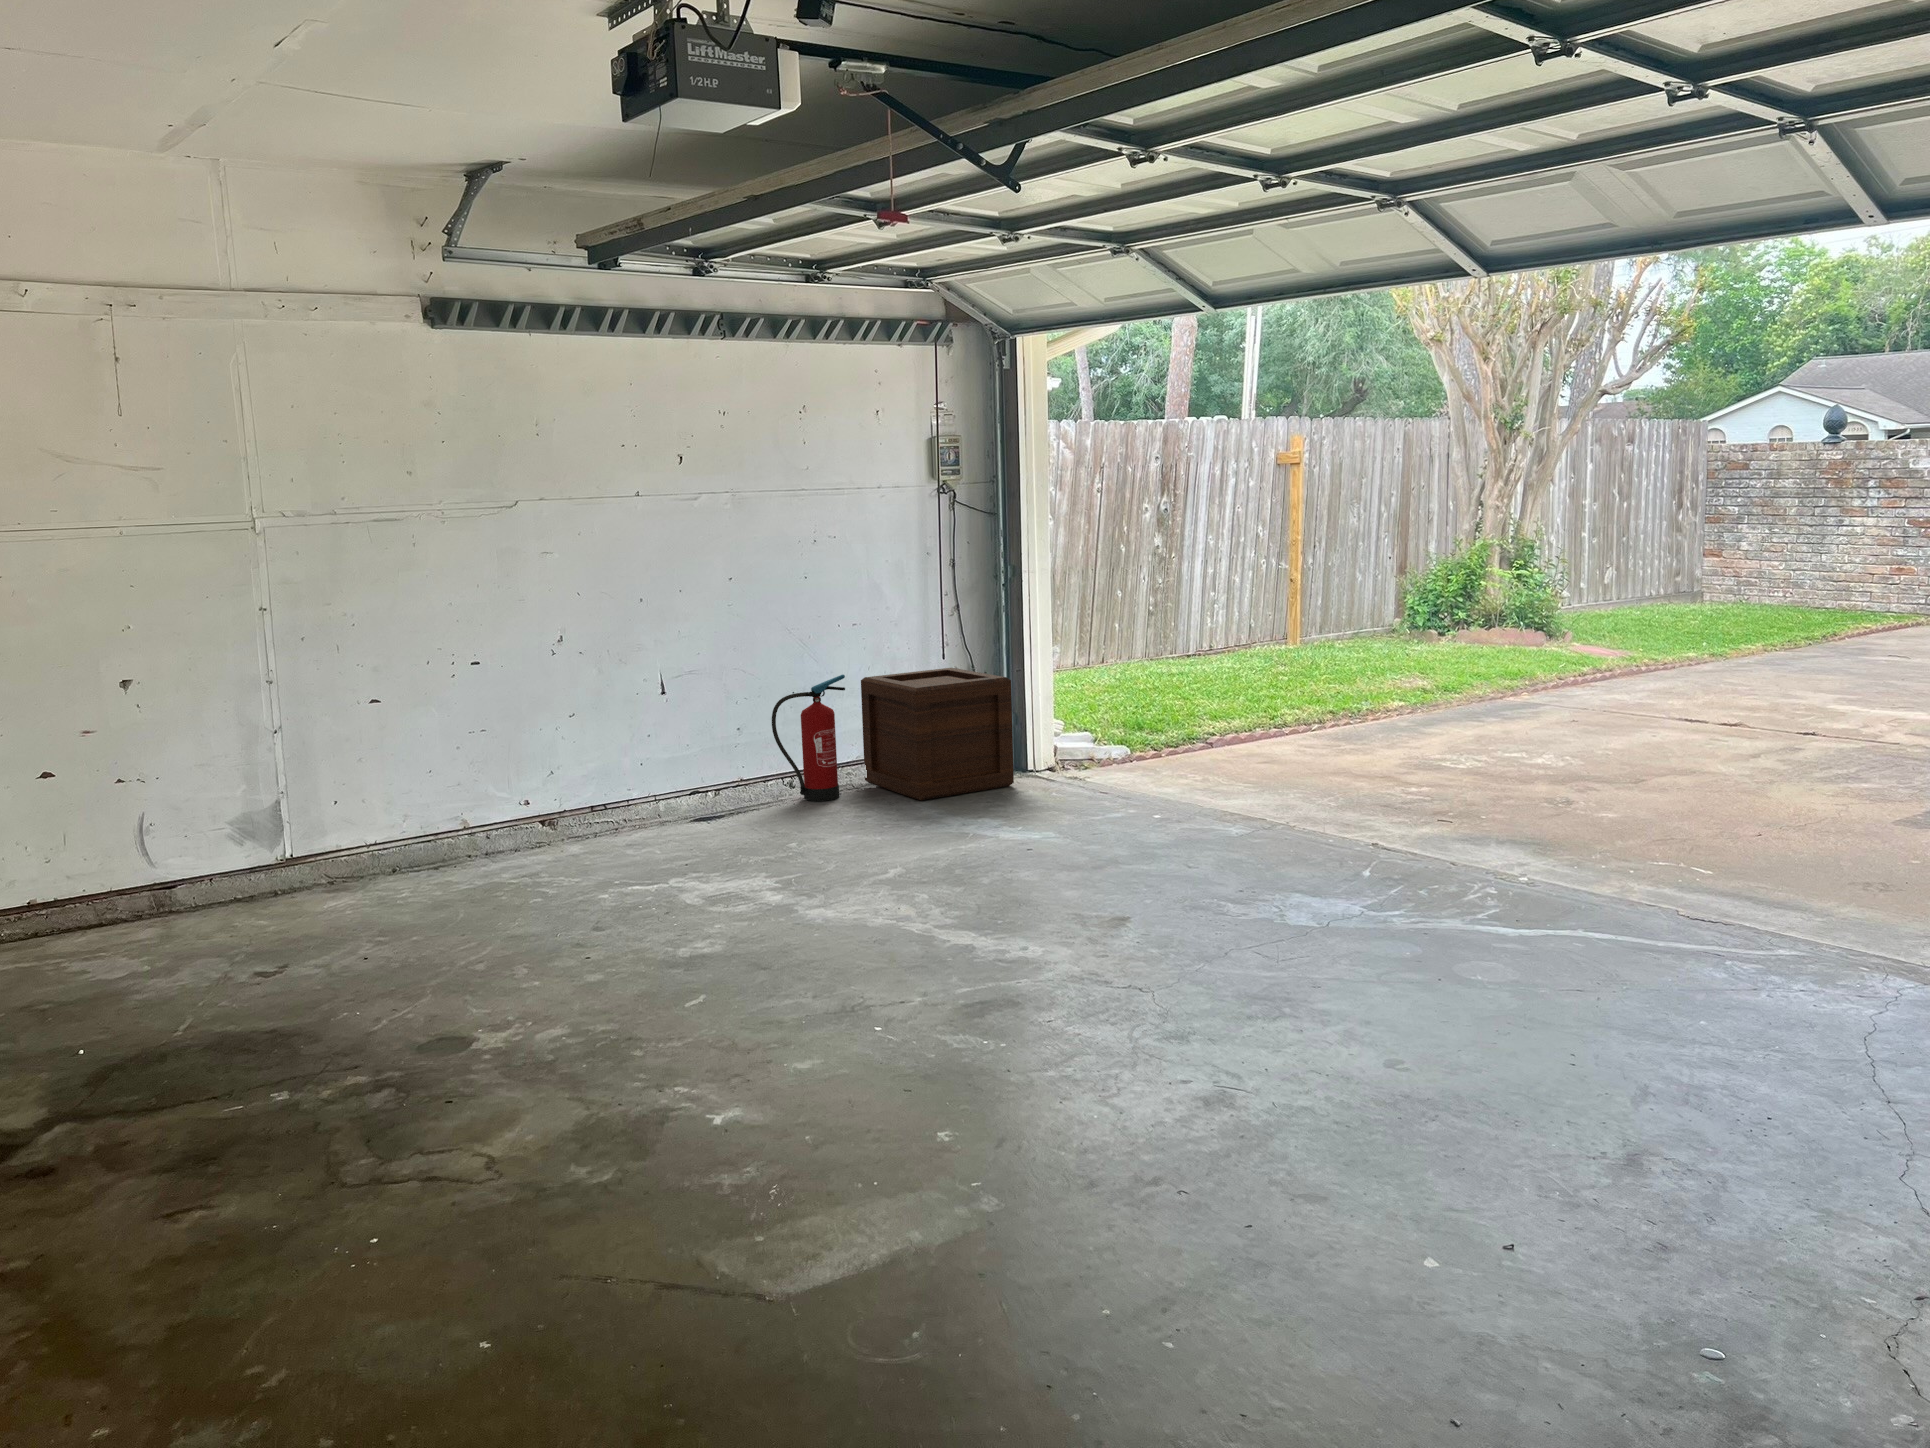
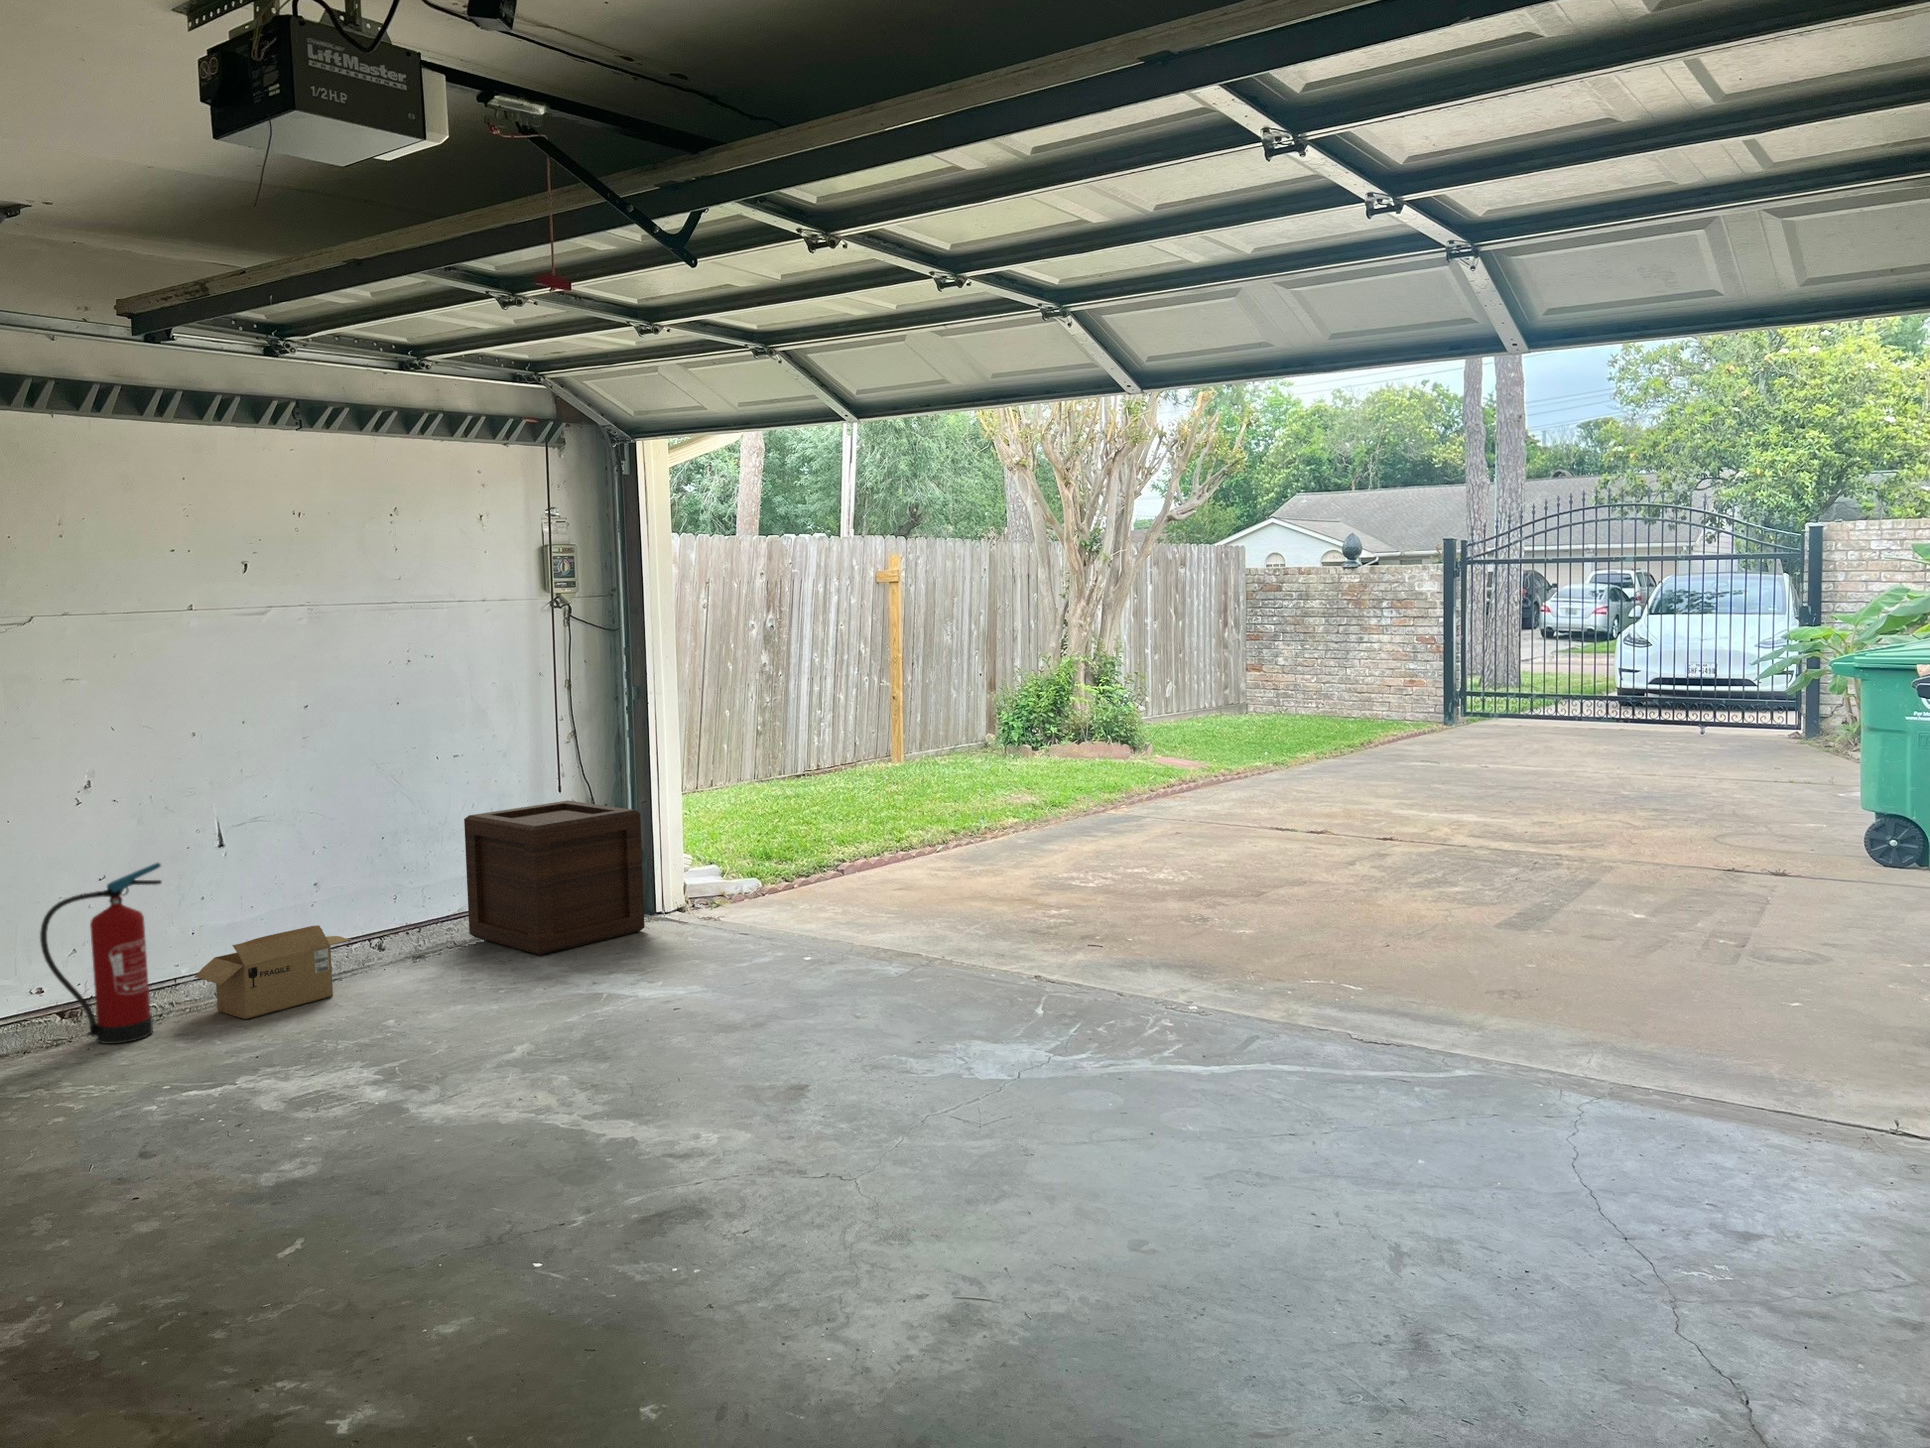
fire extinguisher: present [772,675,845,801] -> present [40,863,161,1044]
cardboard box: none [643,763,765,835] -> present [195,925,353,1019]

